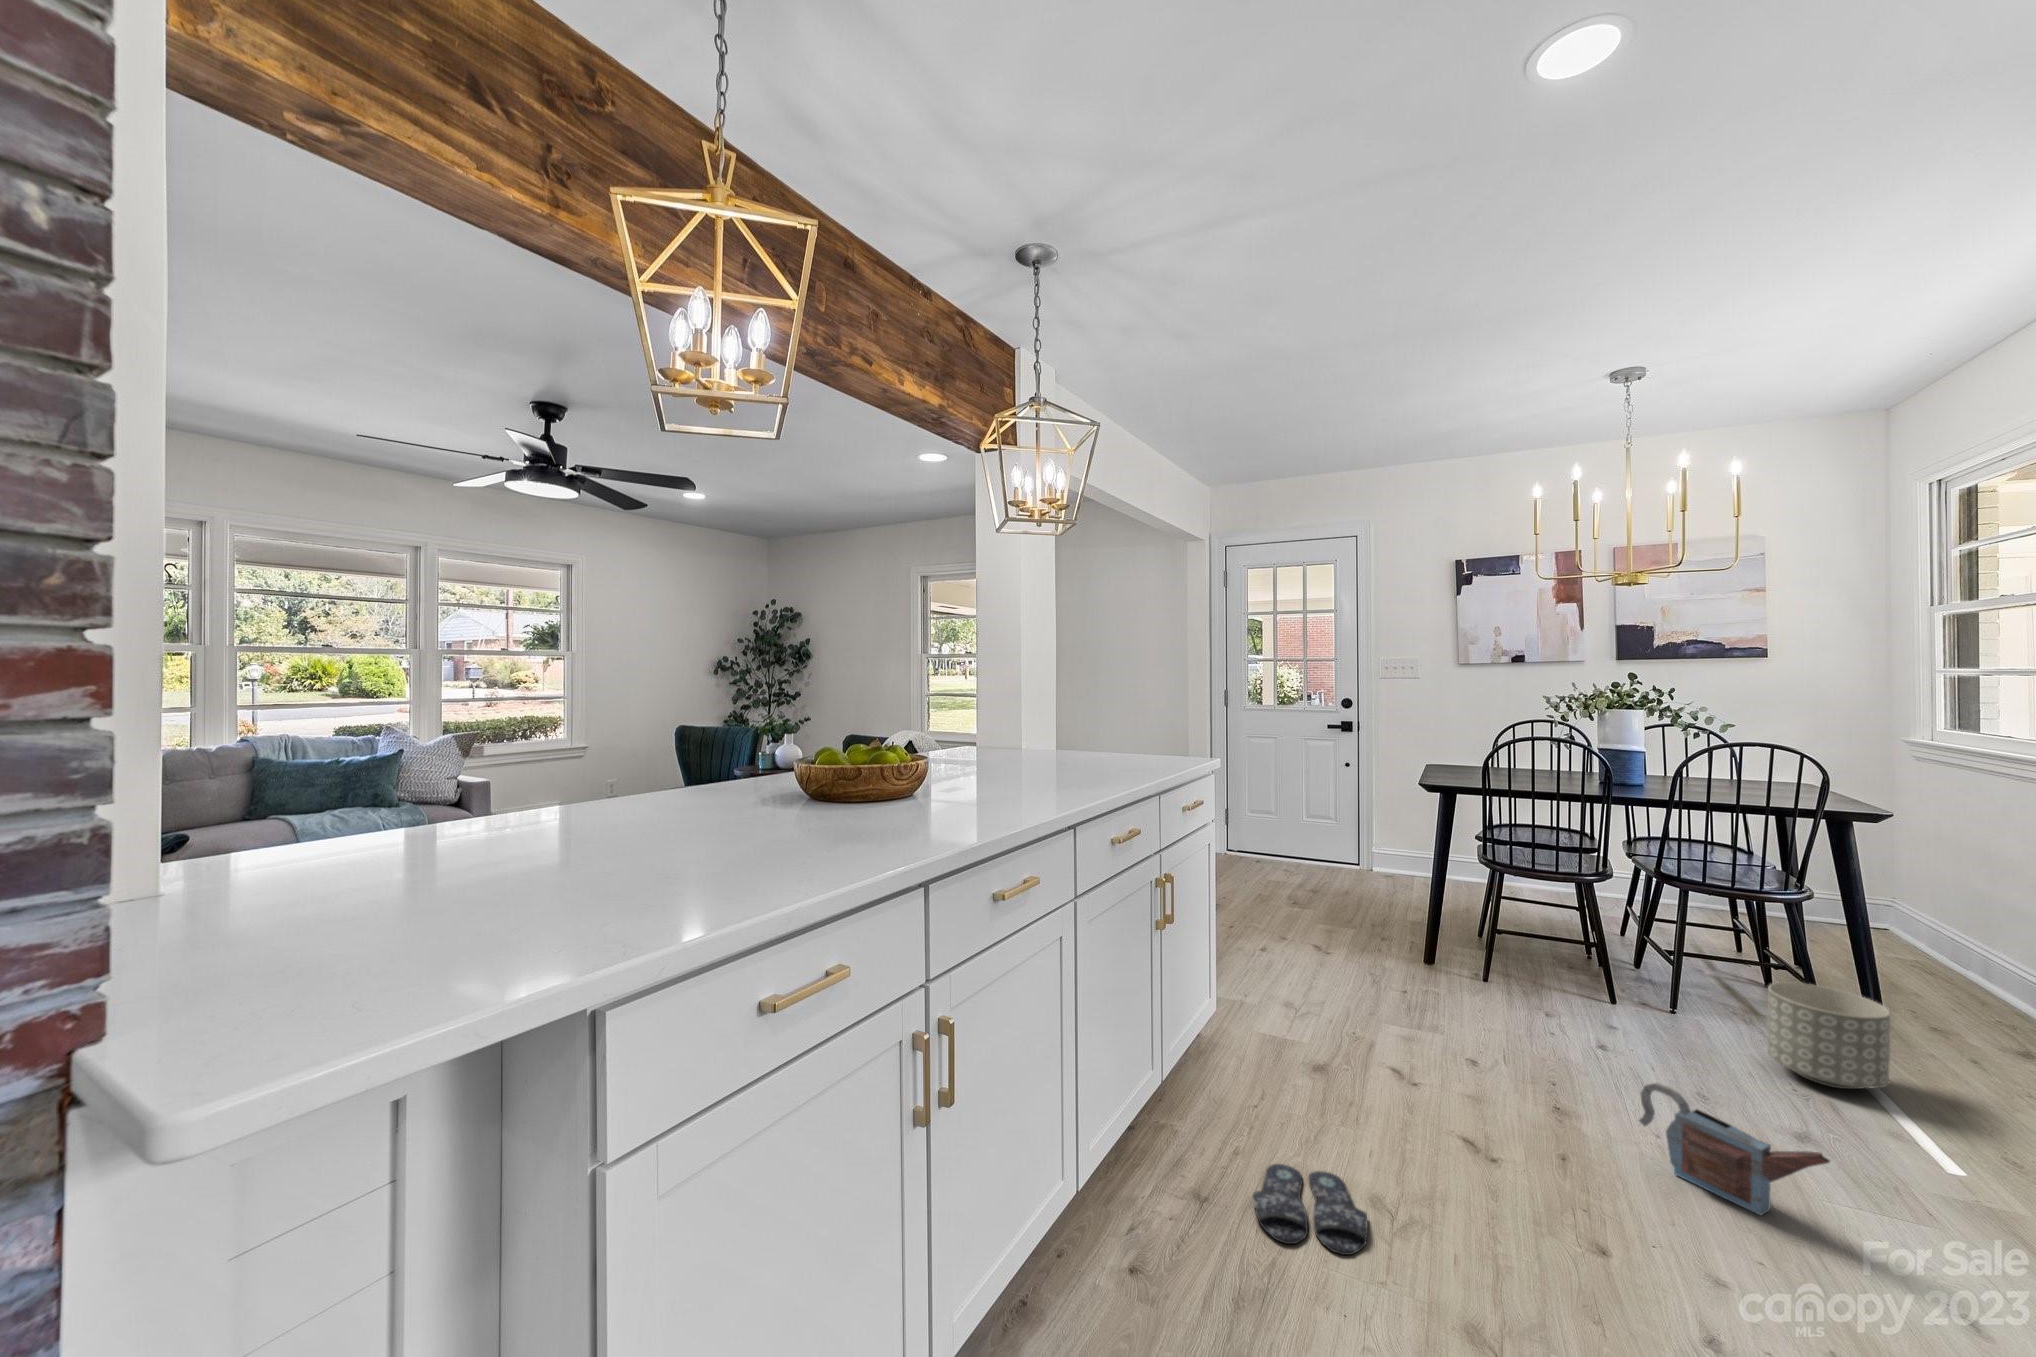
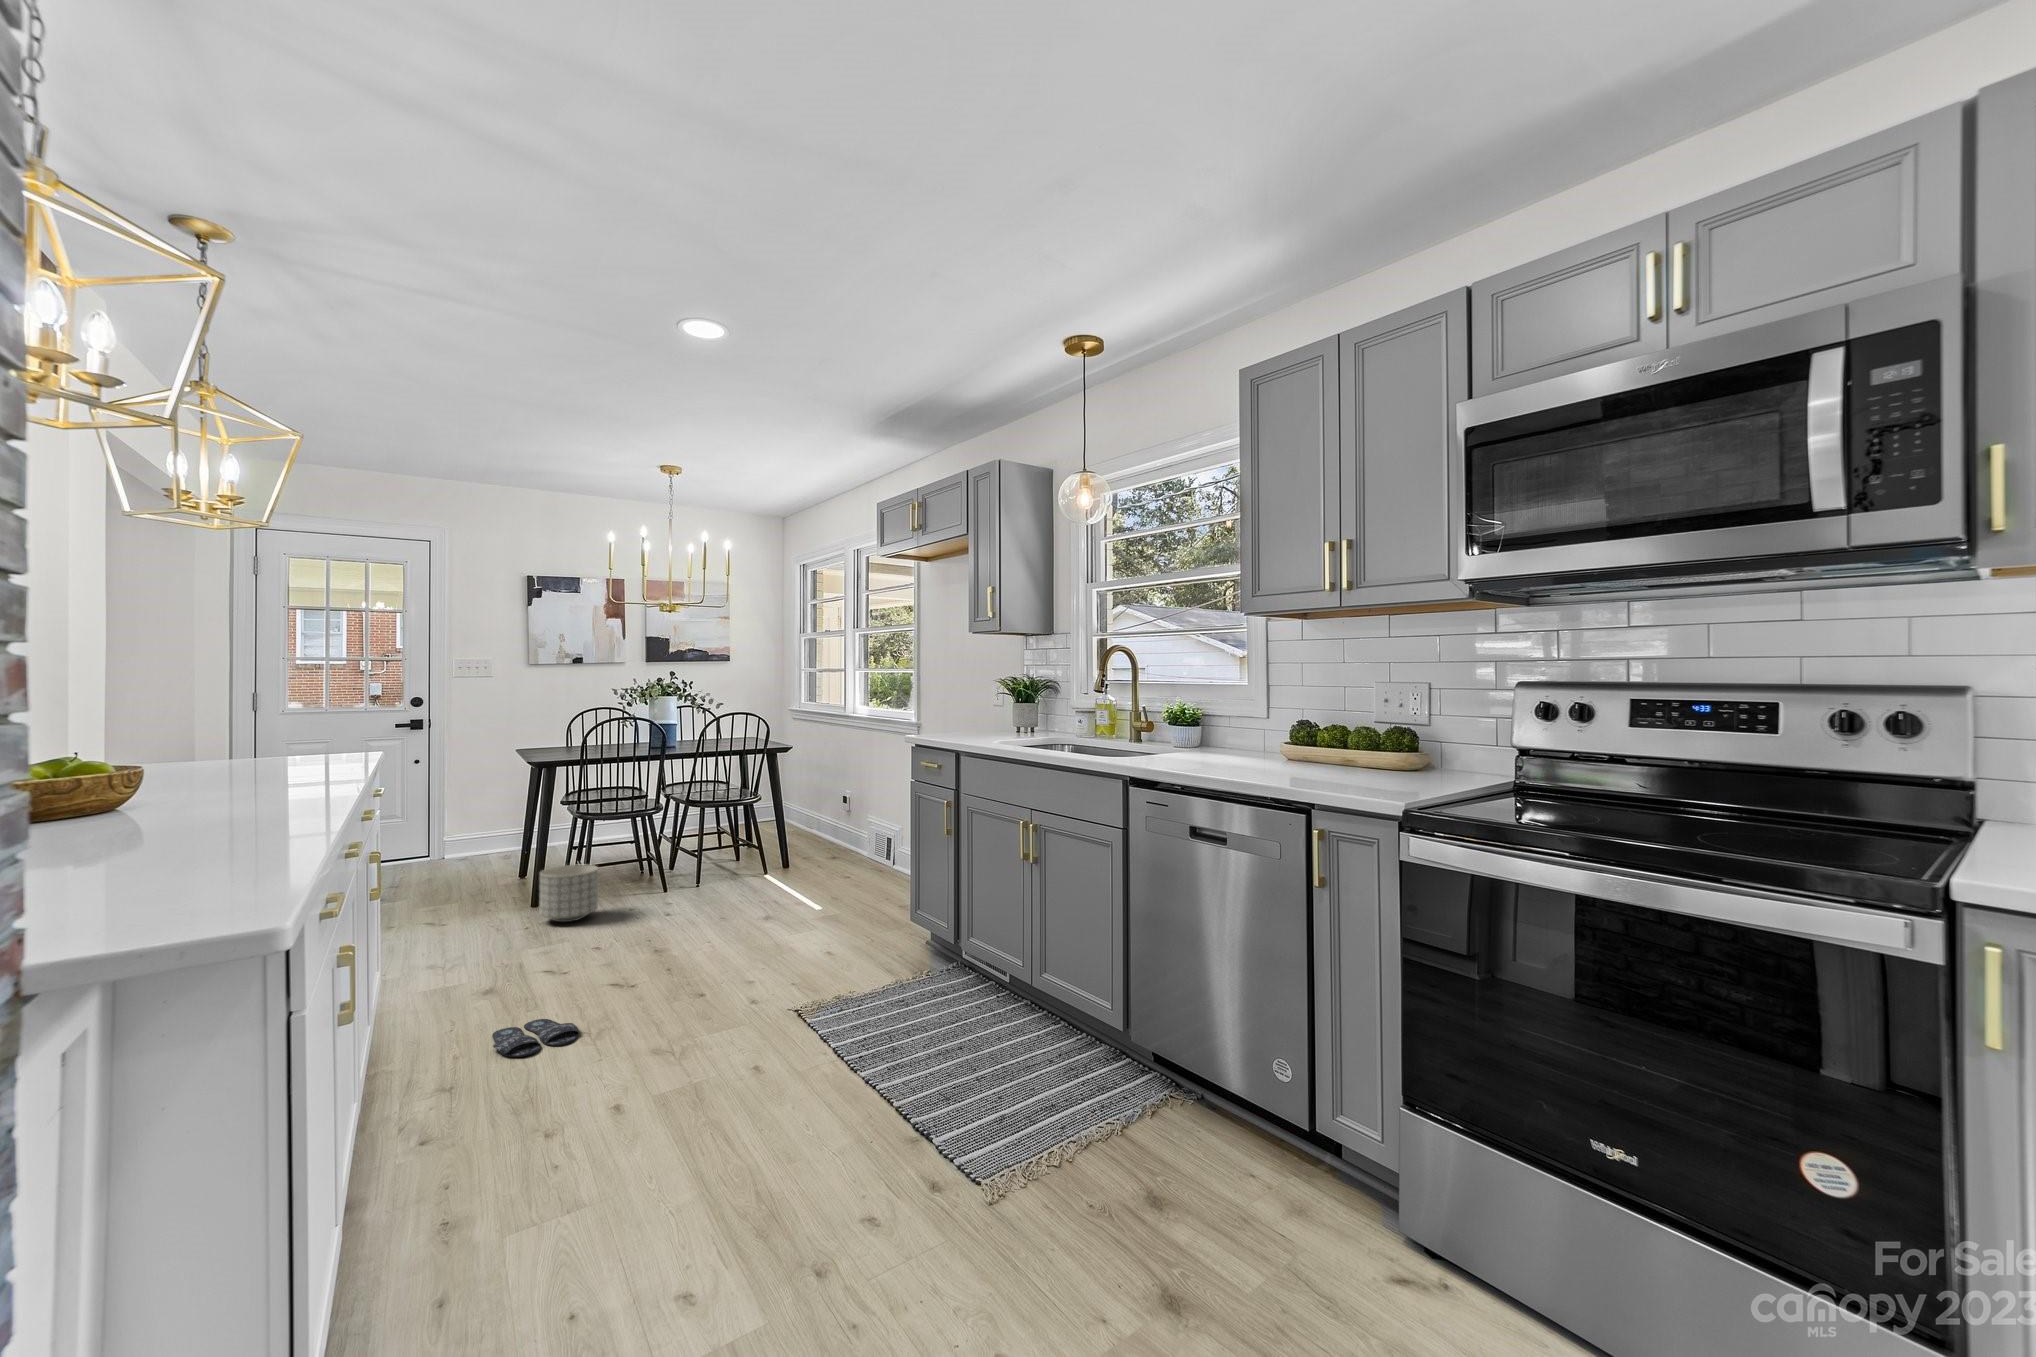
planter: present [1767,982,1890,1089] -> present [539,864,598,922]
watering can: present [1639,1083,1830,1215] -> none [700,903,782,949]

